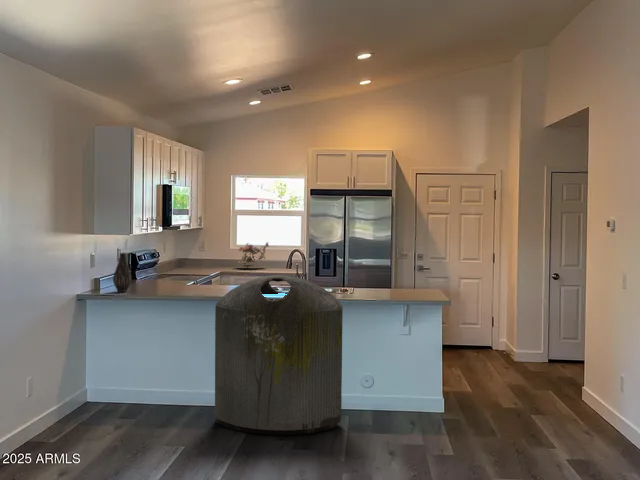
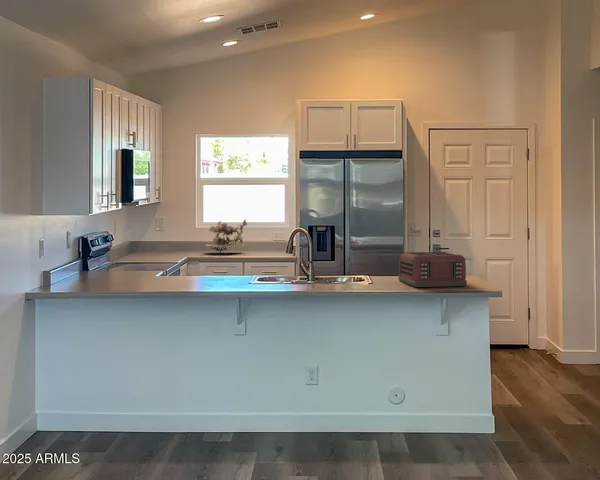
vase: present [113,253,131,292] -> none [69,239,93,289]
toaster: none [373,268,424,295] -> present [398,252,467,287]
trash can: present [215,275,343,435] -> none [207,264,368,465]

